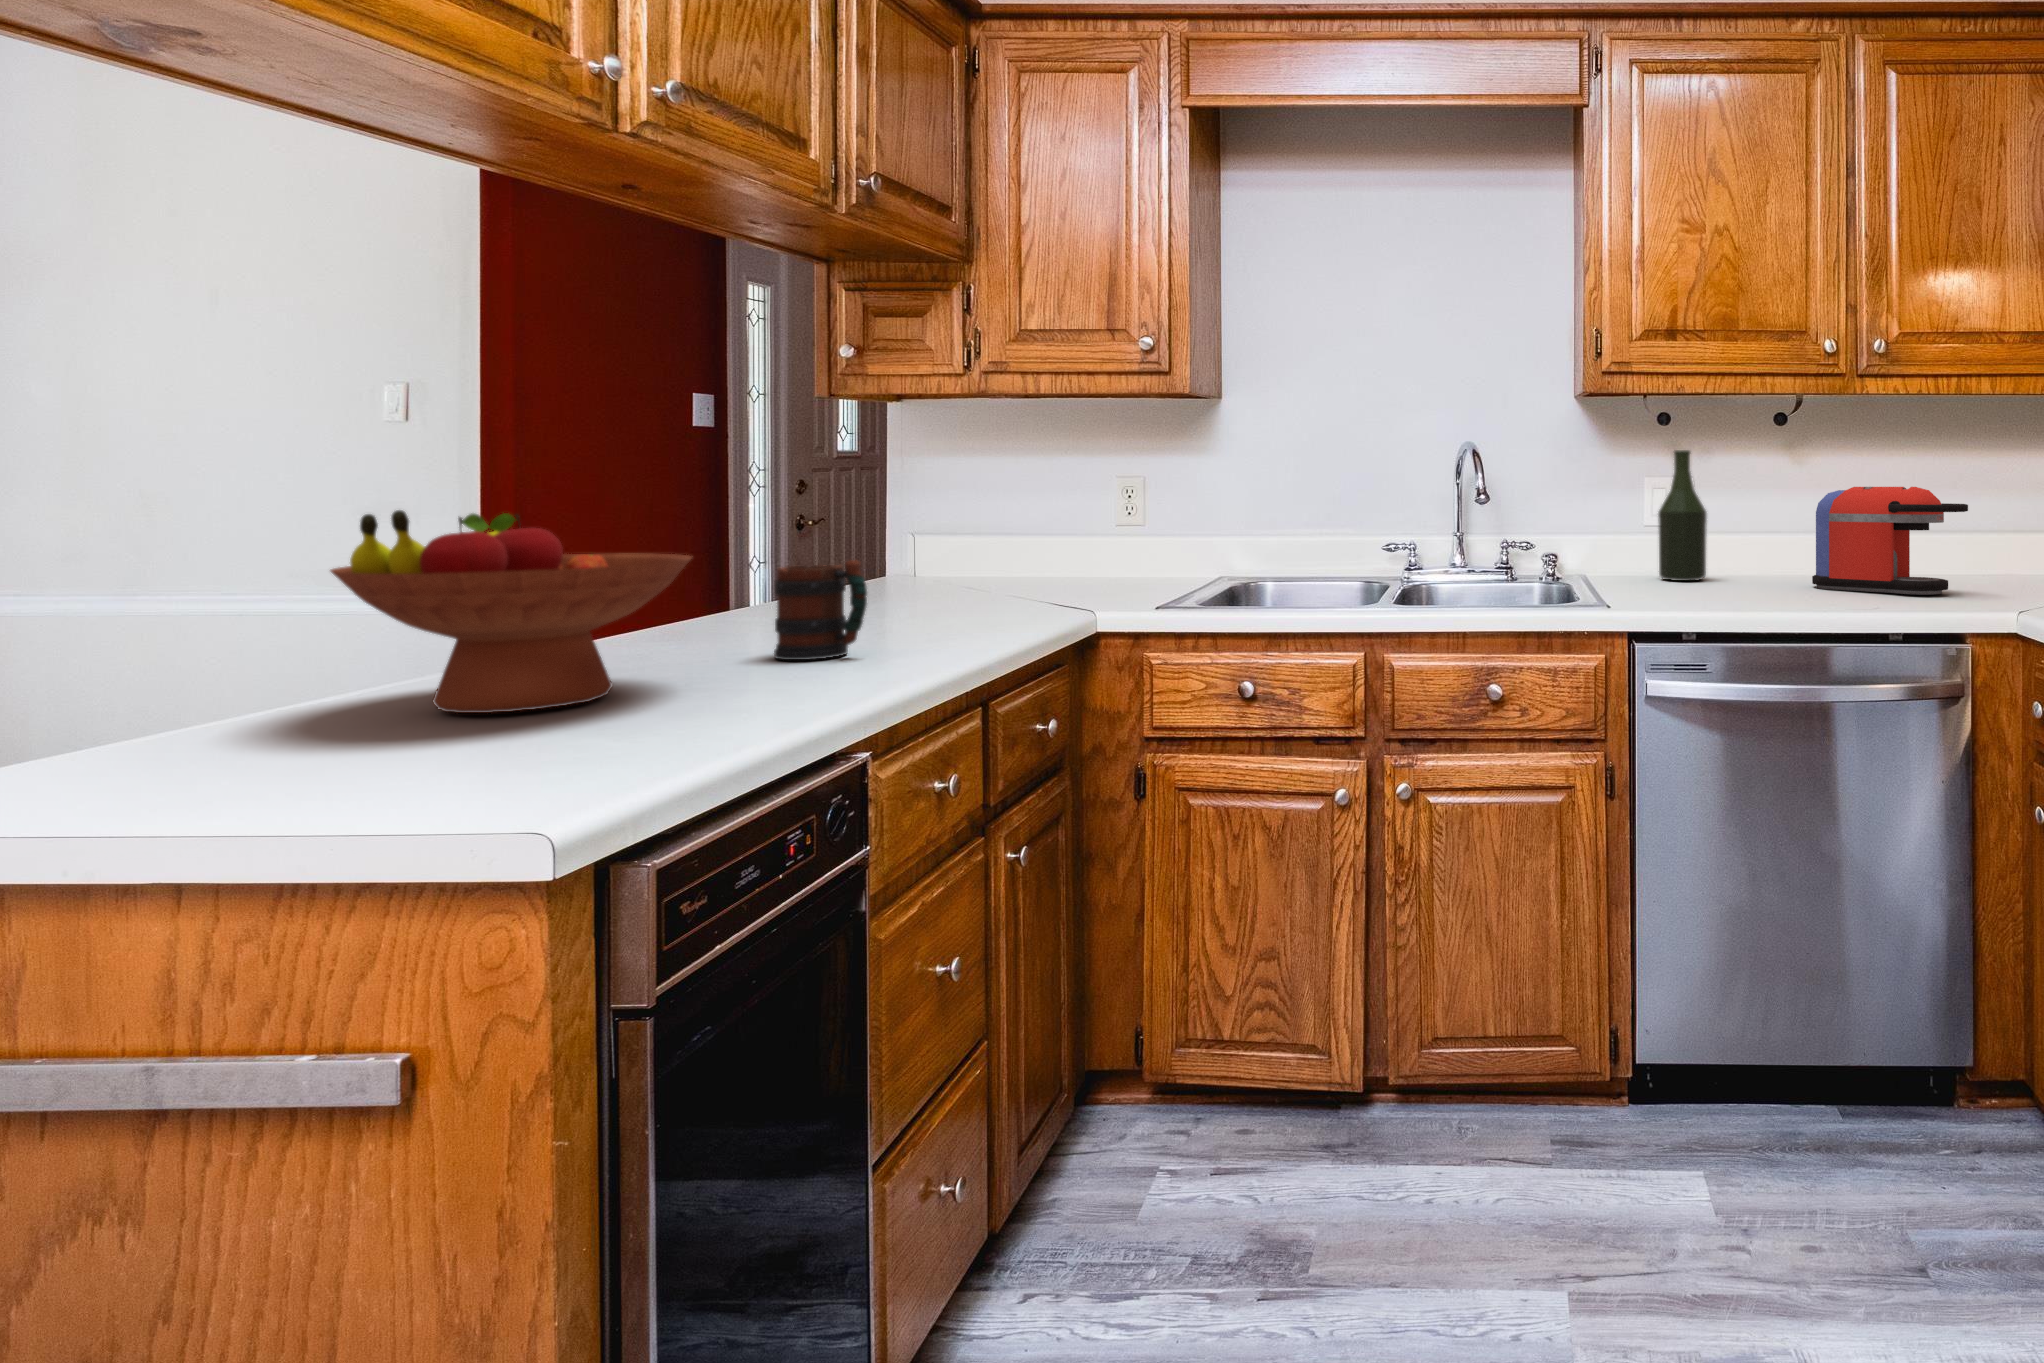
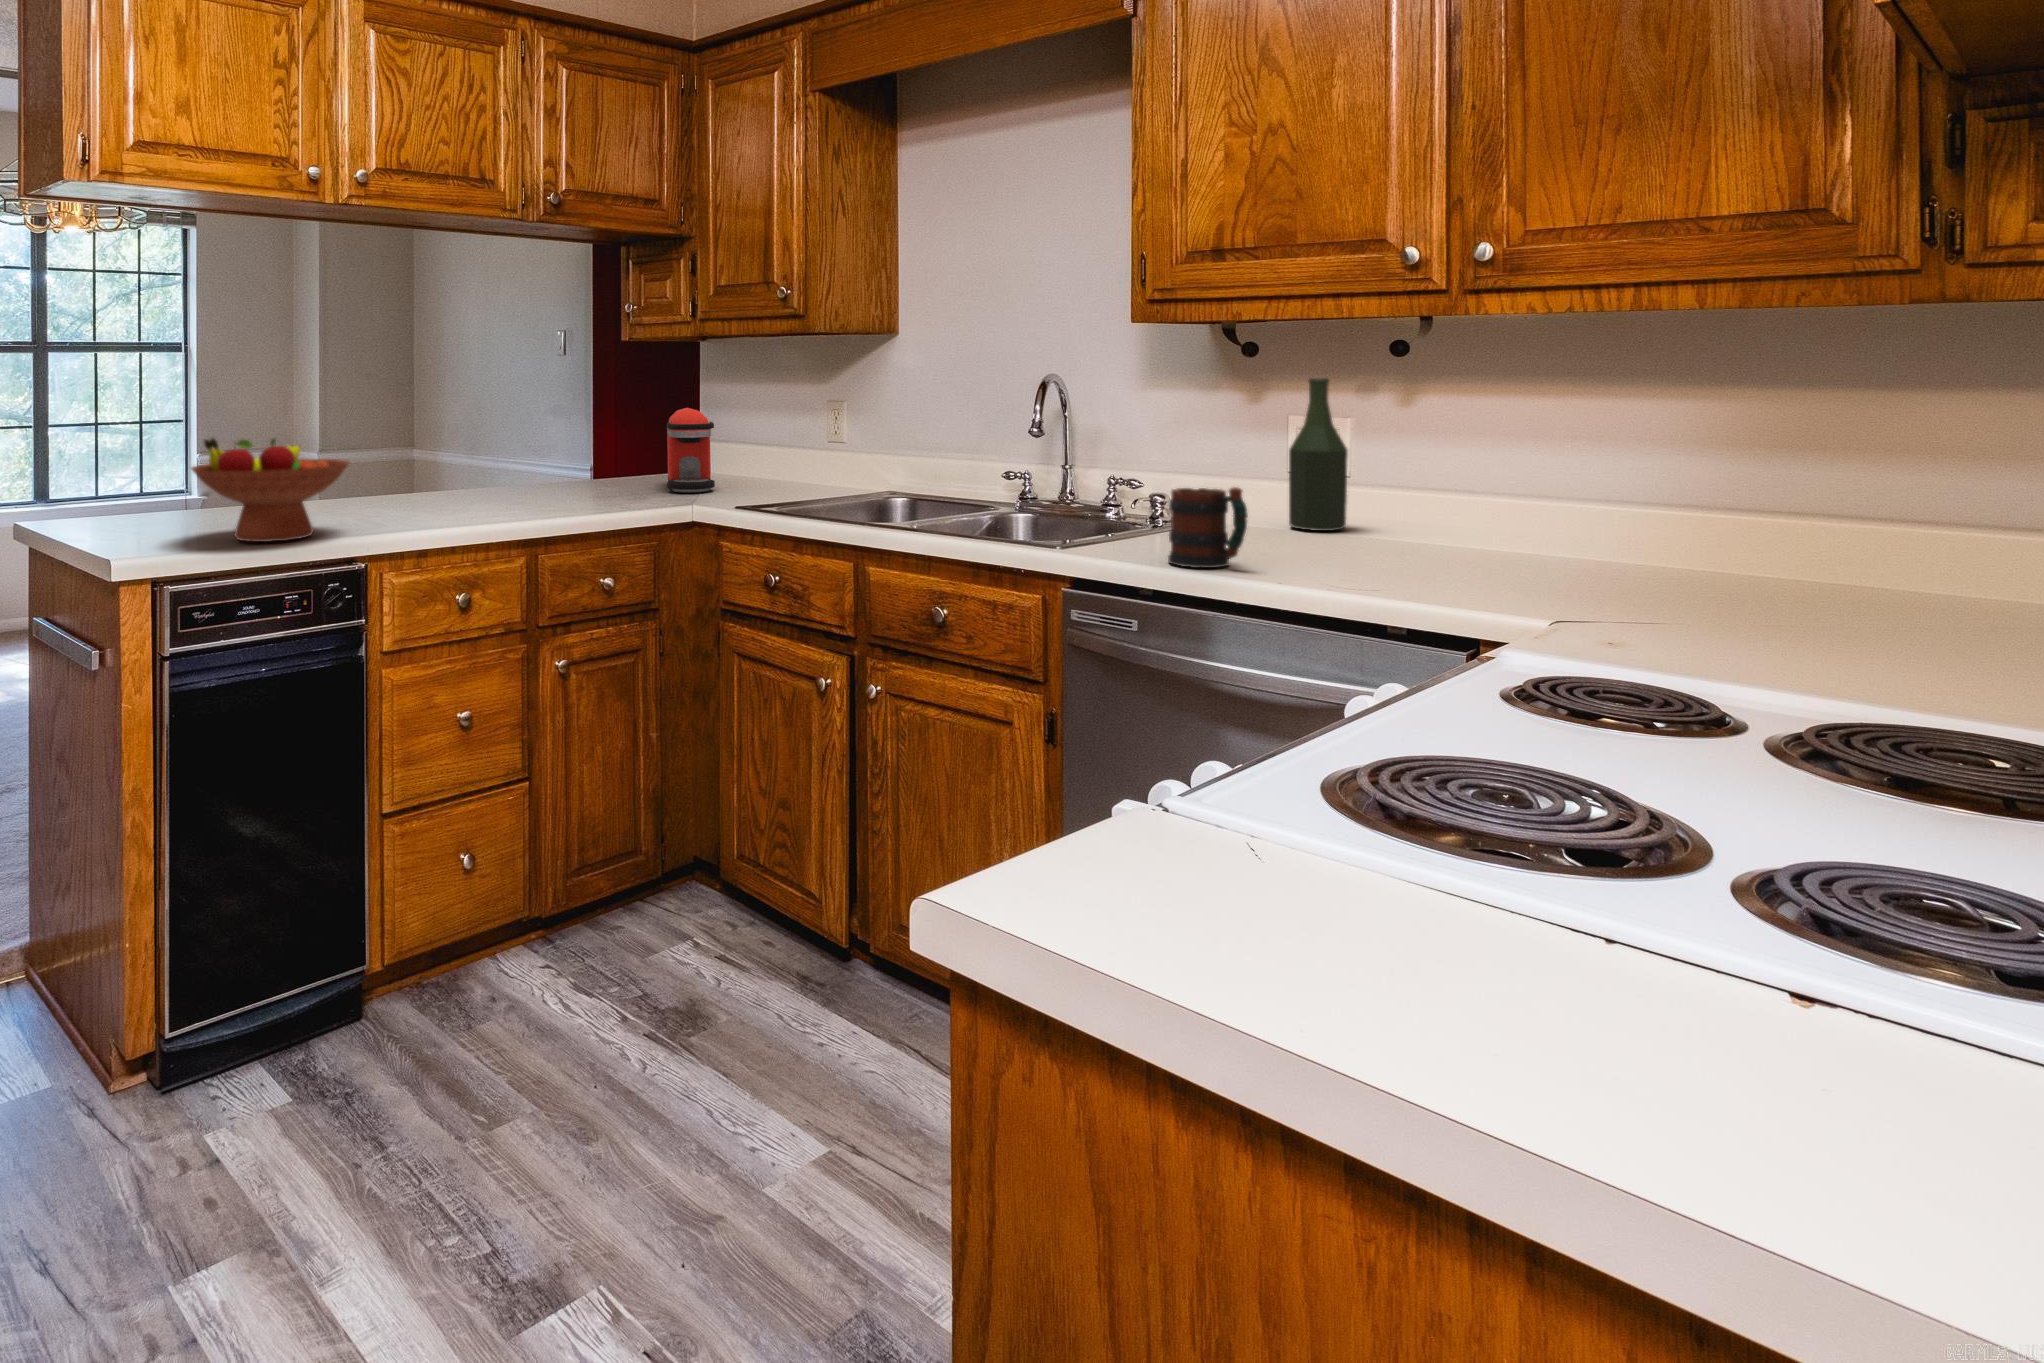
coffee maker: present [1812,487,1968,595] -> present [667,408,715,492]
mug: present [774,560,867,660] -> present [1168,487,1248,568]

